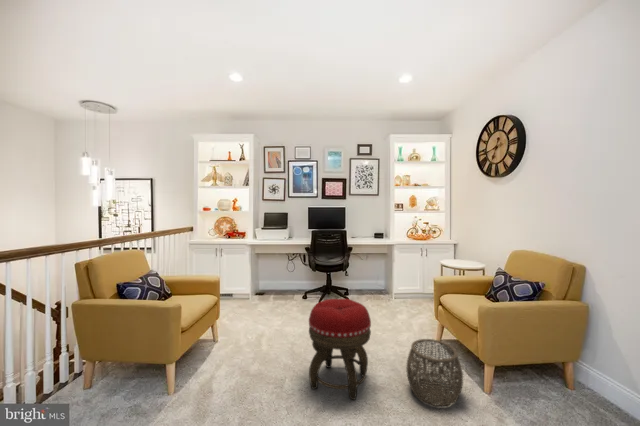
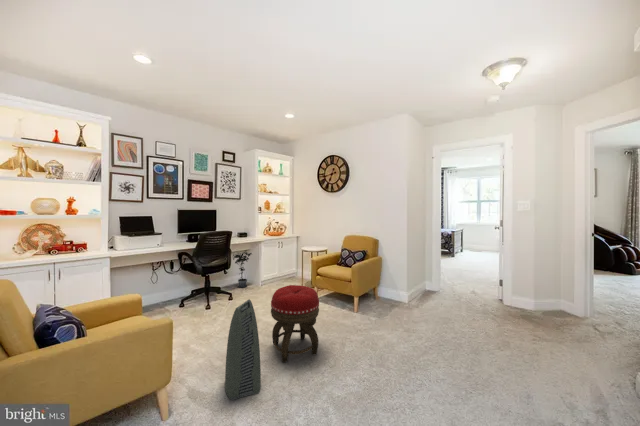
potted plant: none [359,254,387,297] -> present [233,252,252,288]
air purifier: none [237,299,278,402] -> present [225,299,261,400]
woven basket: present [406,339,463,406] -> none [330,297,363,336]

